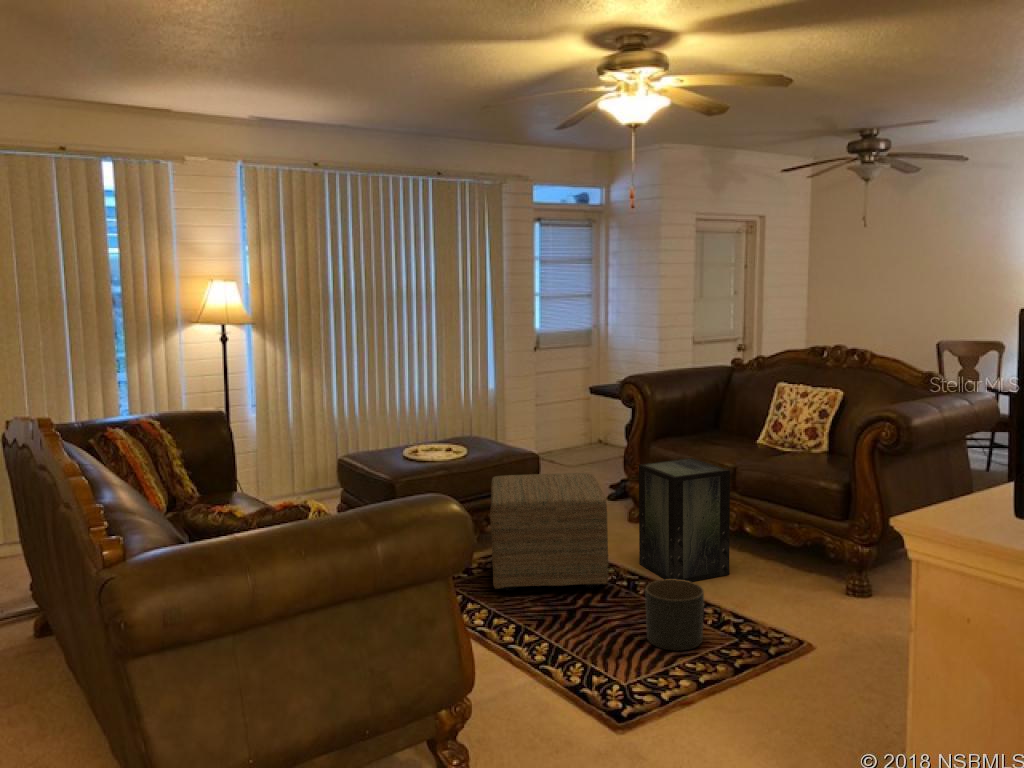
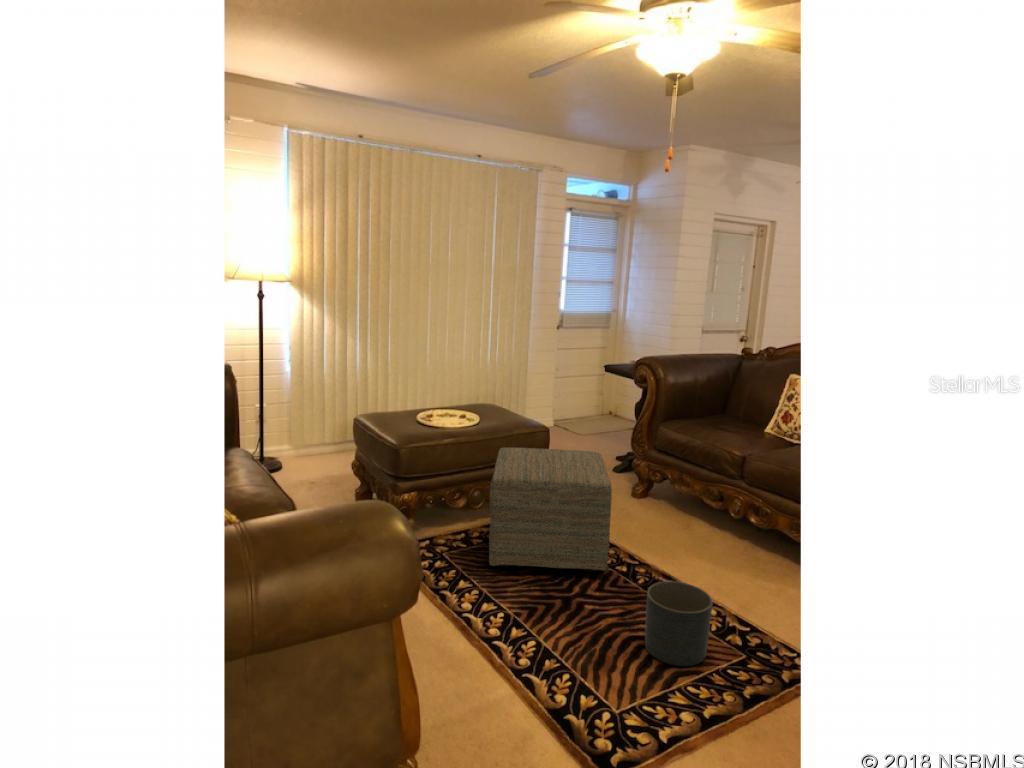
storage box: present [639,458,730,582] -> none [640,444,743,575]

